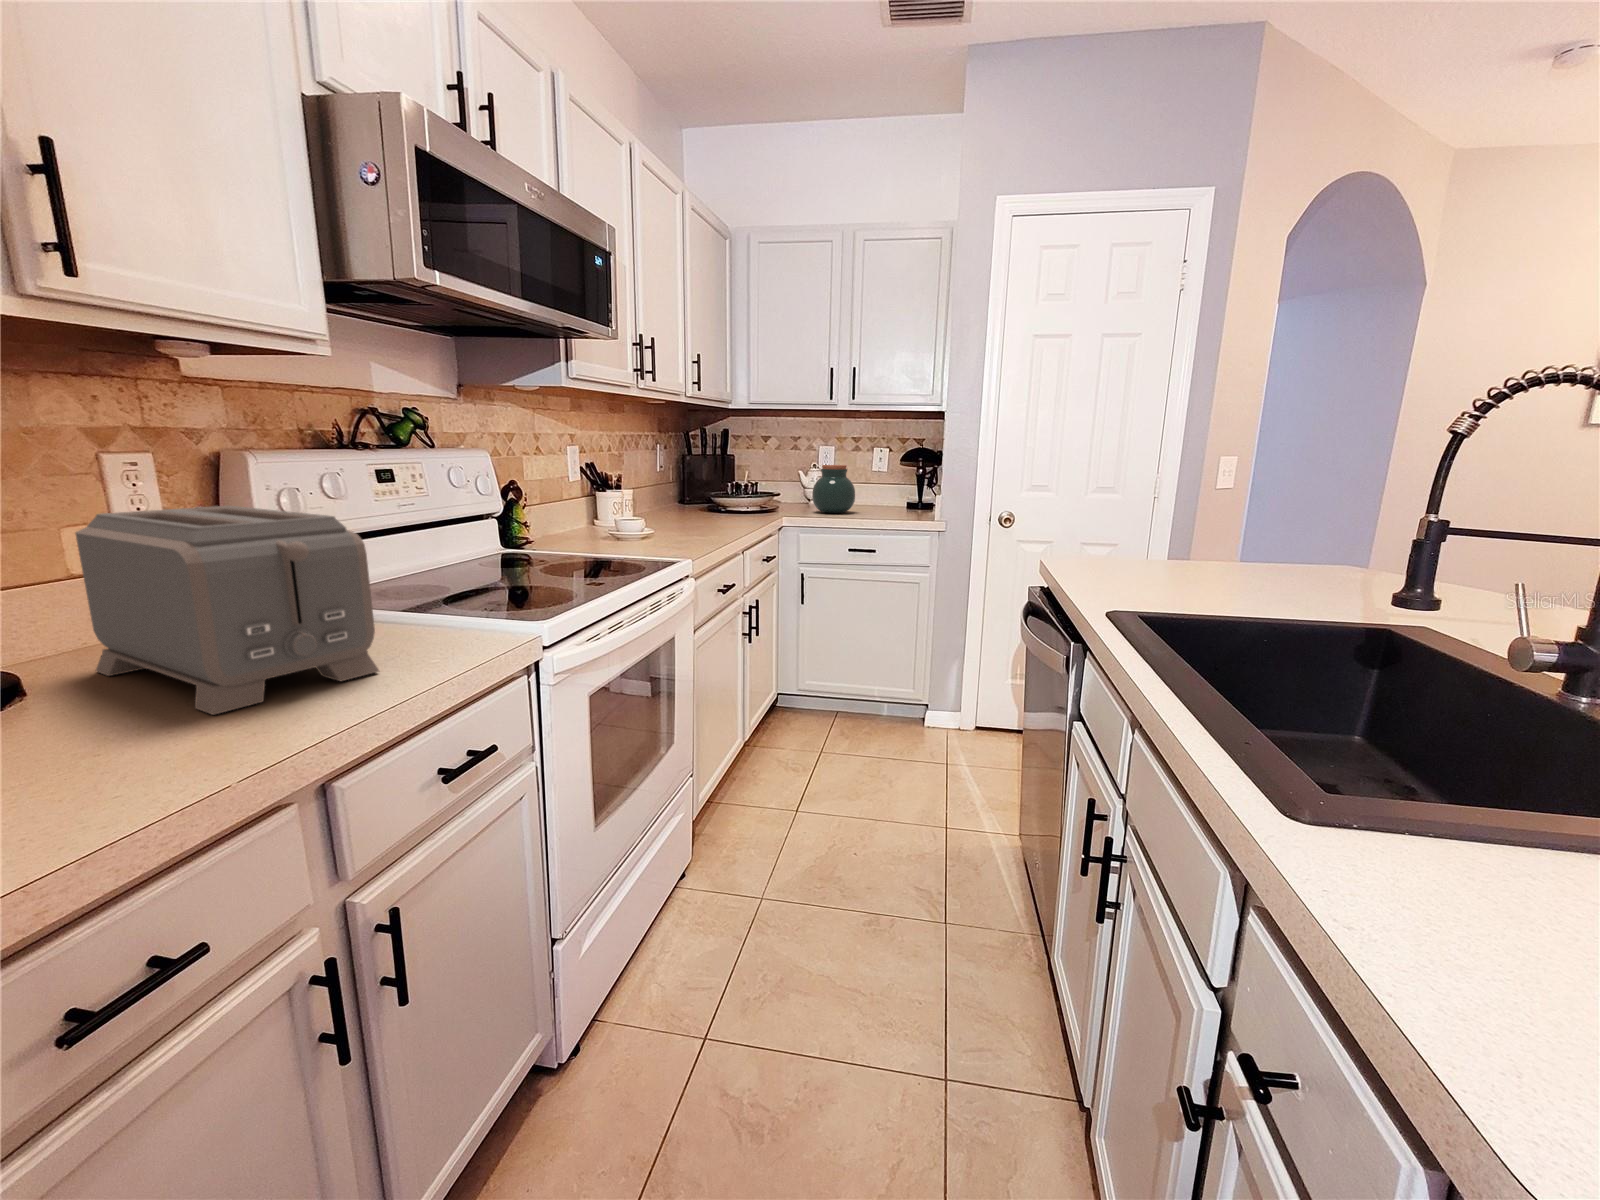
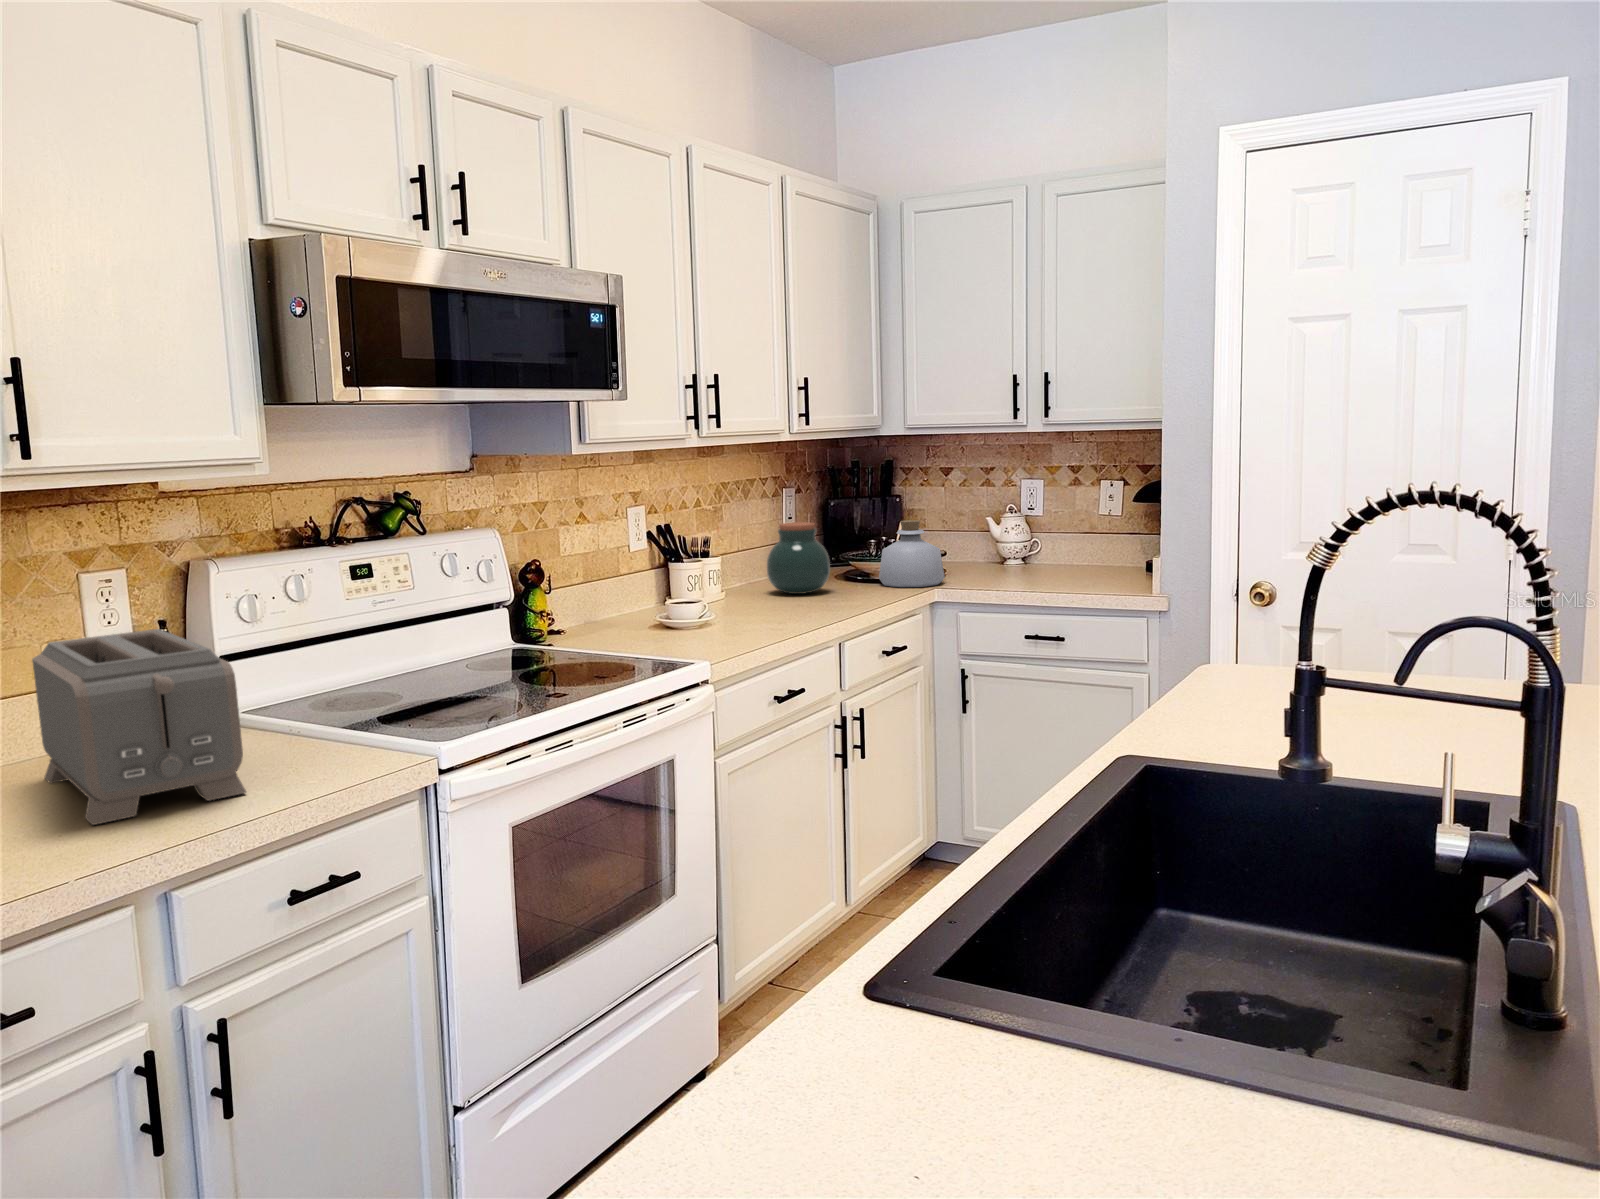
jar: present [812,465,855,513] -> present [767,522,830,594]
bottle: none [739,468,786,515] -> present [879,520,945,587]

